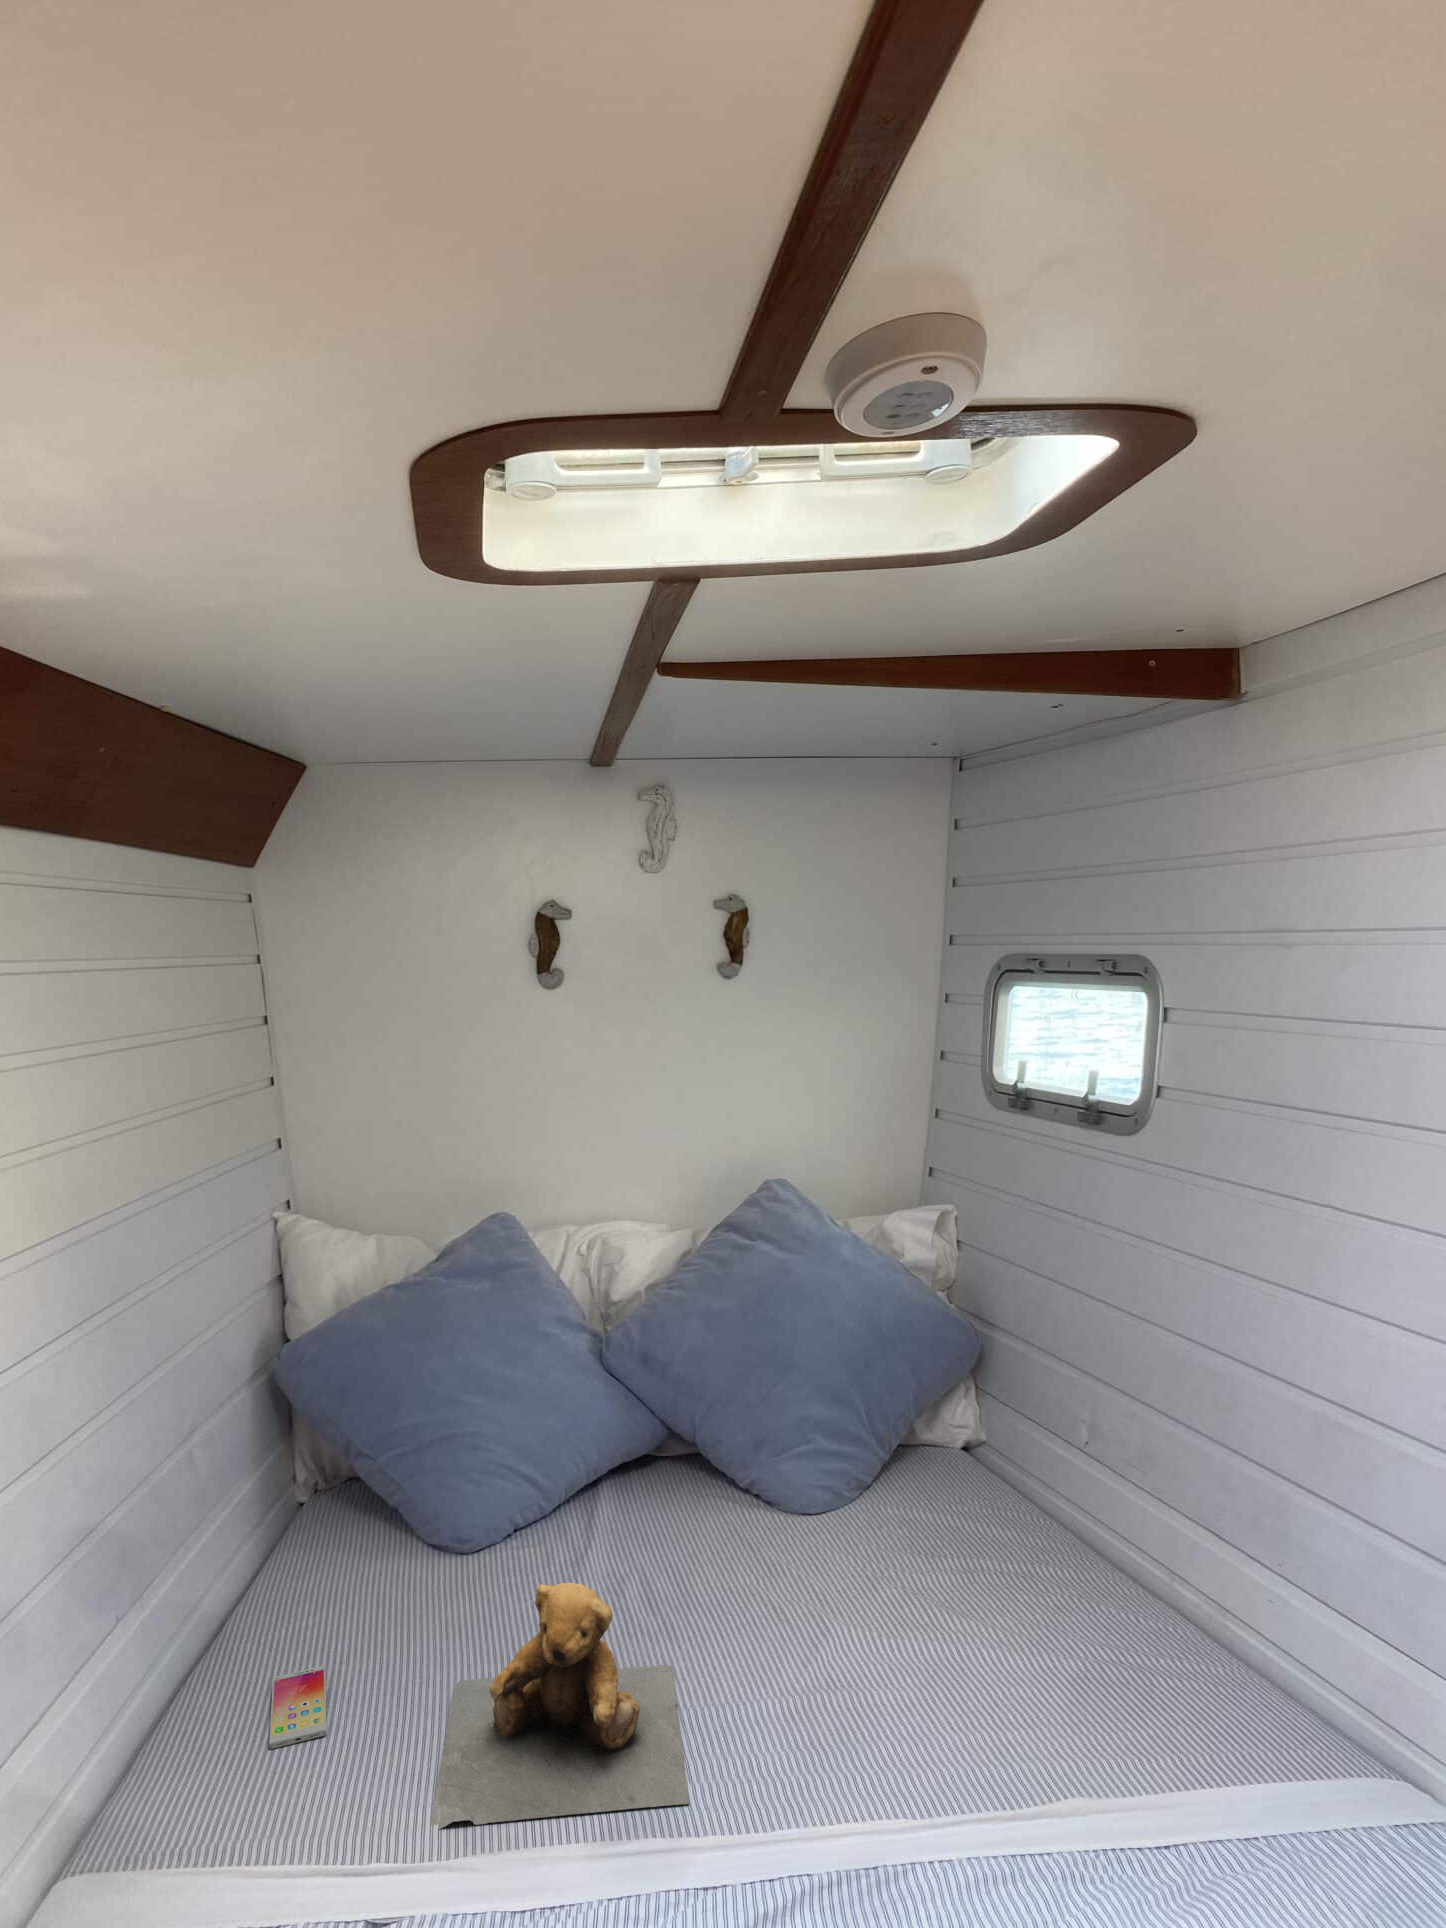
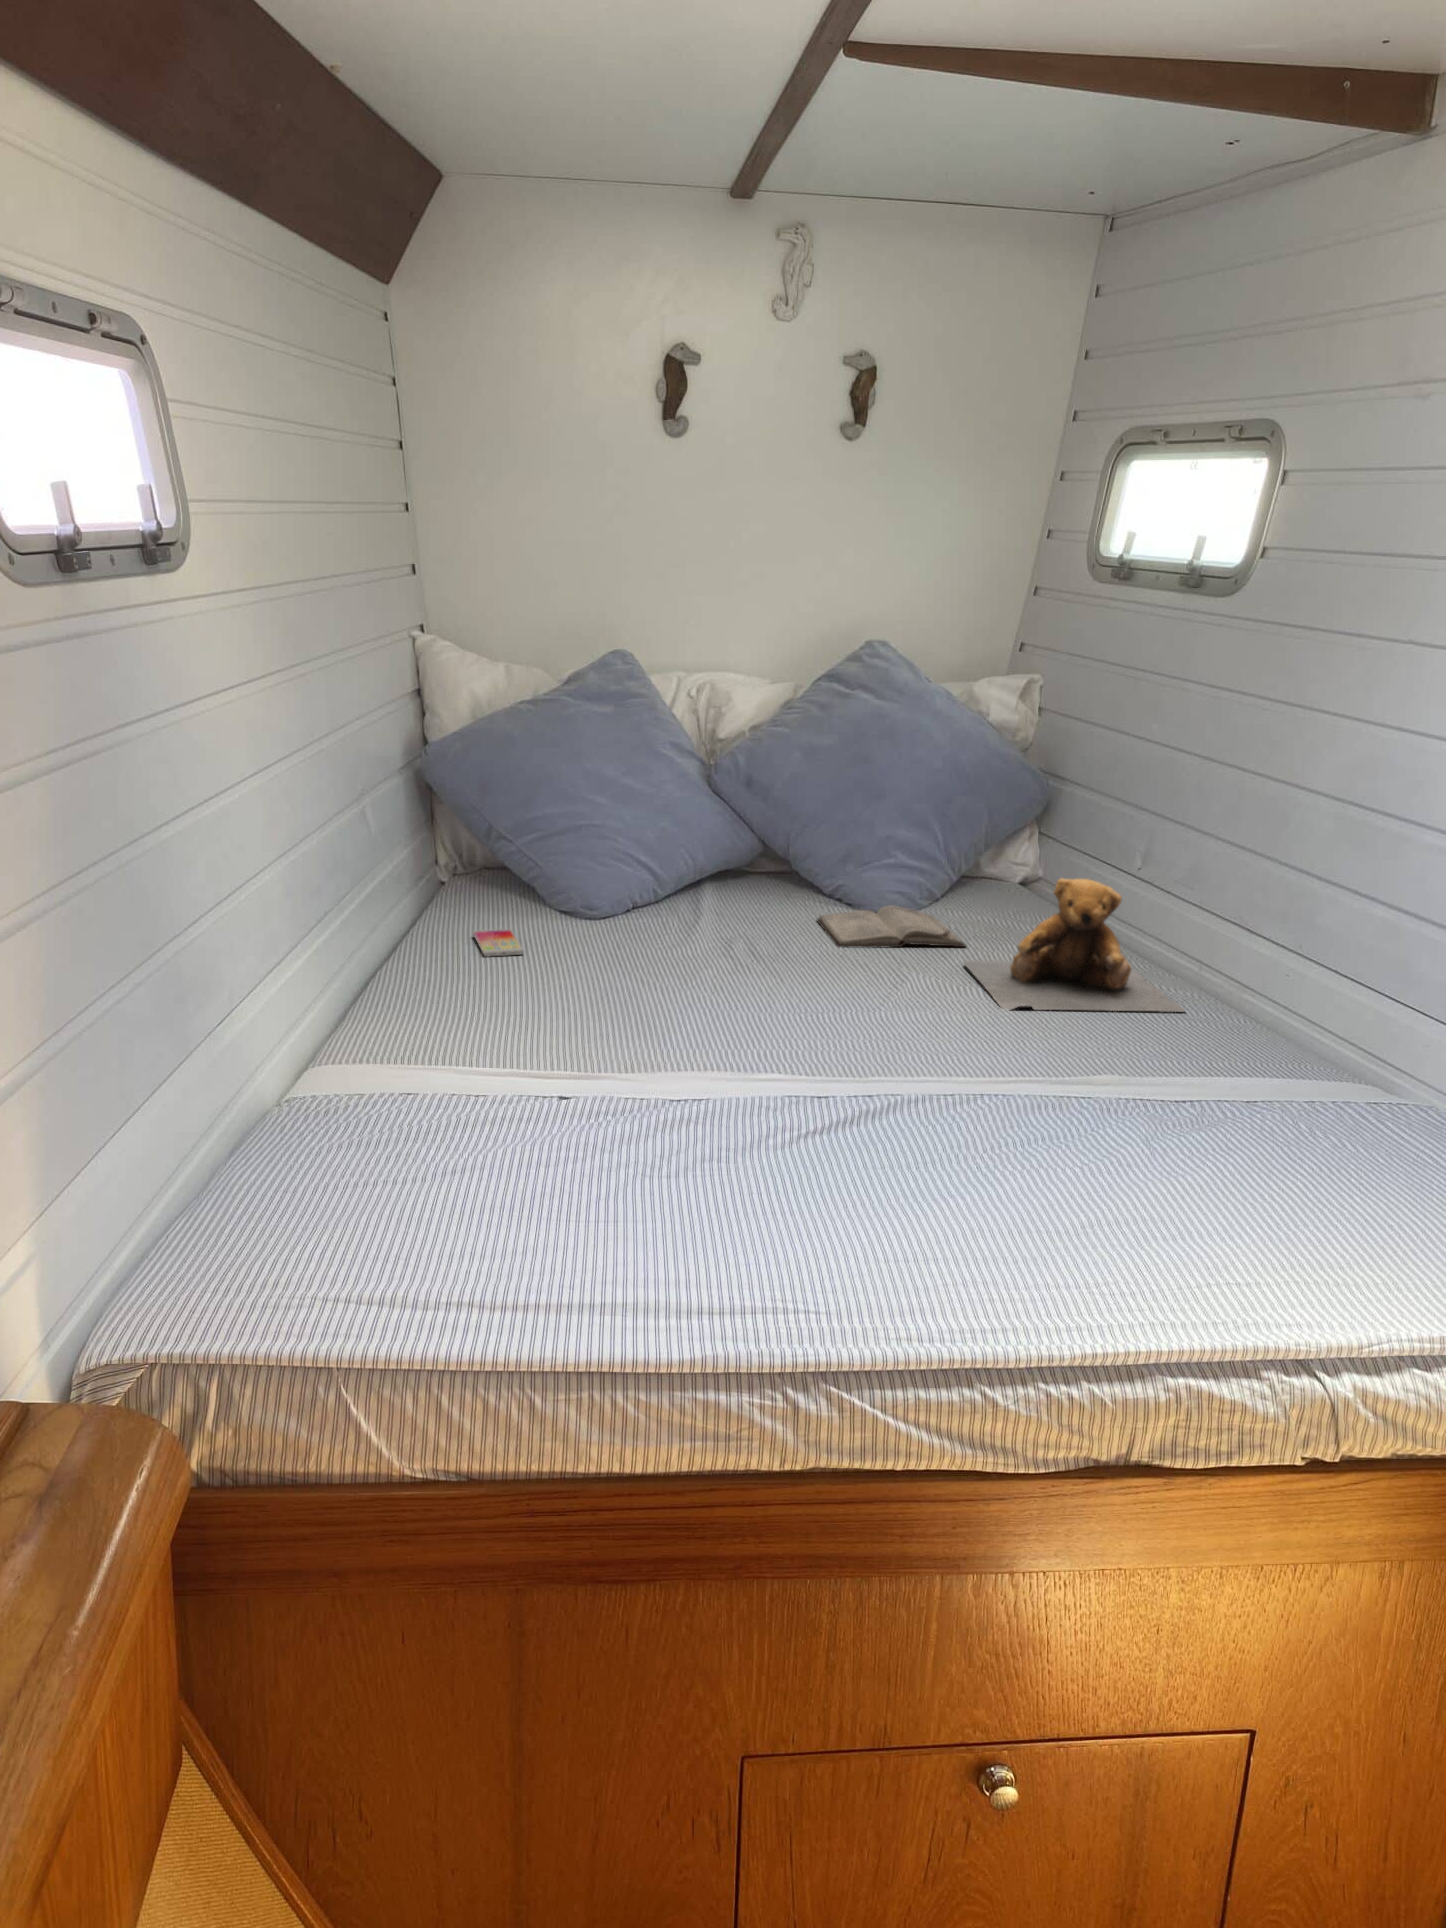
diary: none [725,1551,913,1656] -> present [817,905,966,948]
teddy bear: present [431,1583,689,1829] -> present [964,878,1185,1012]

